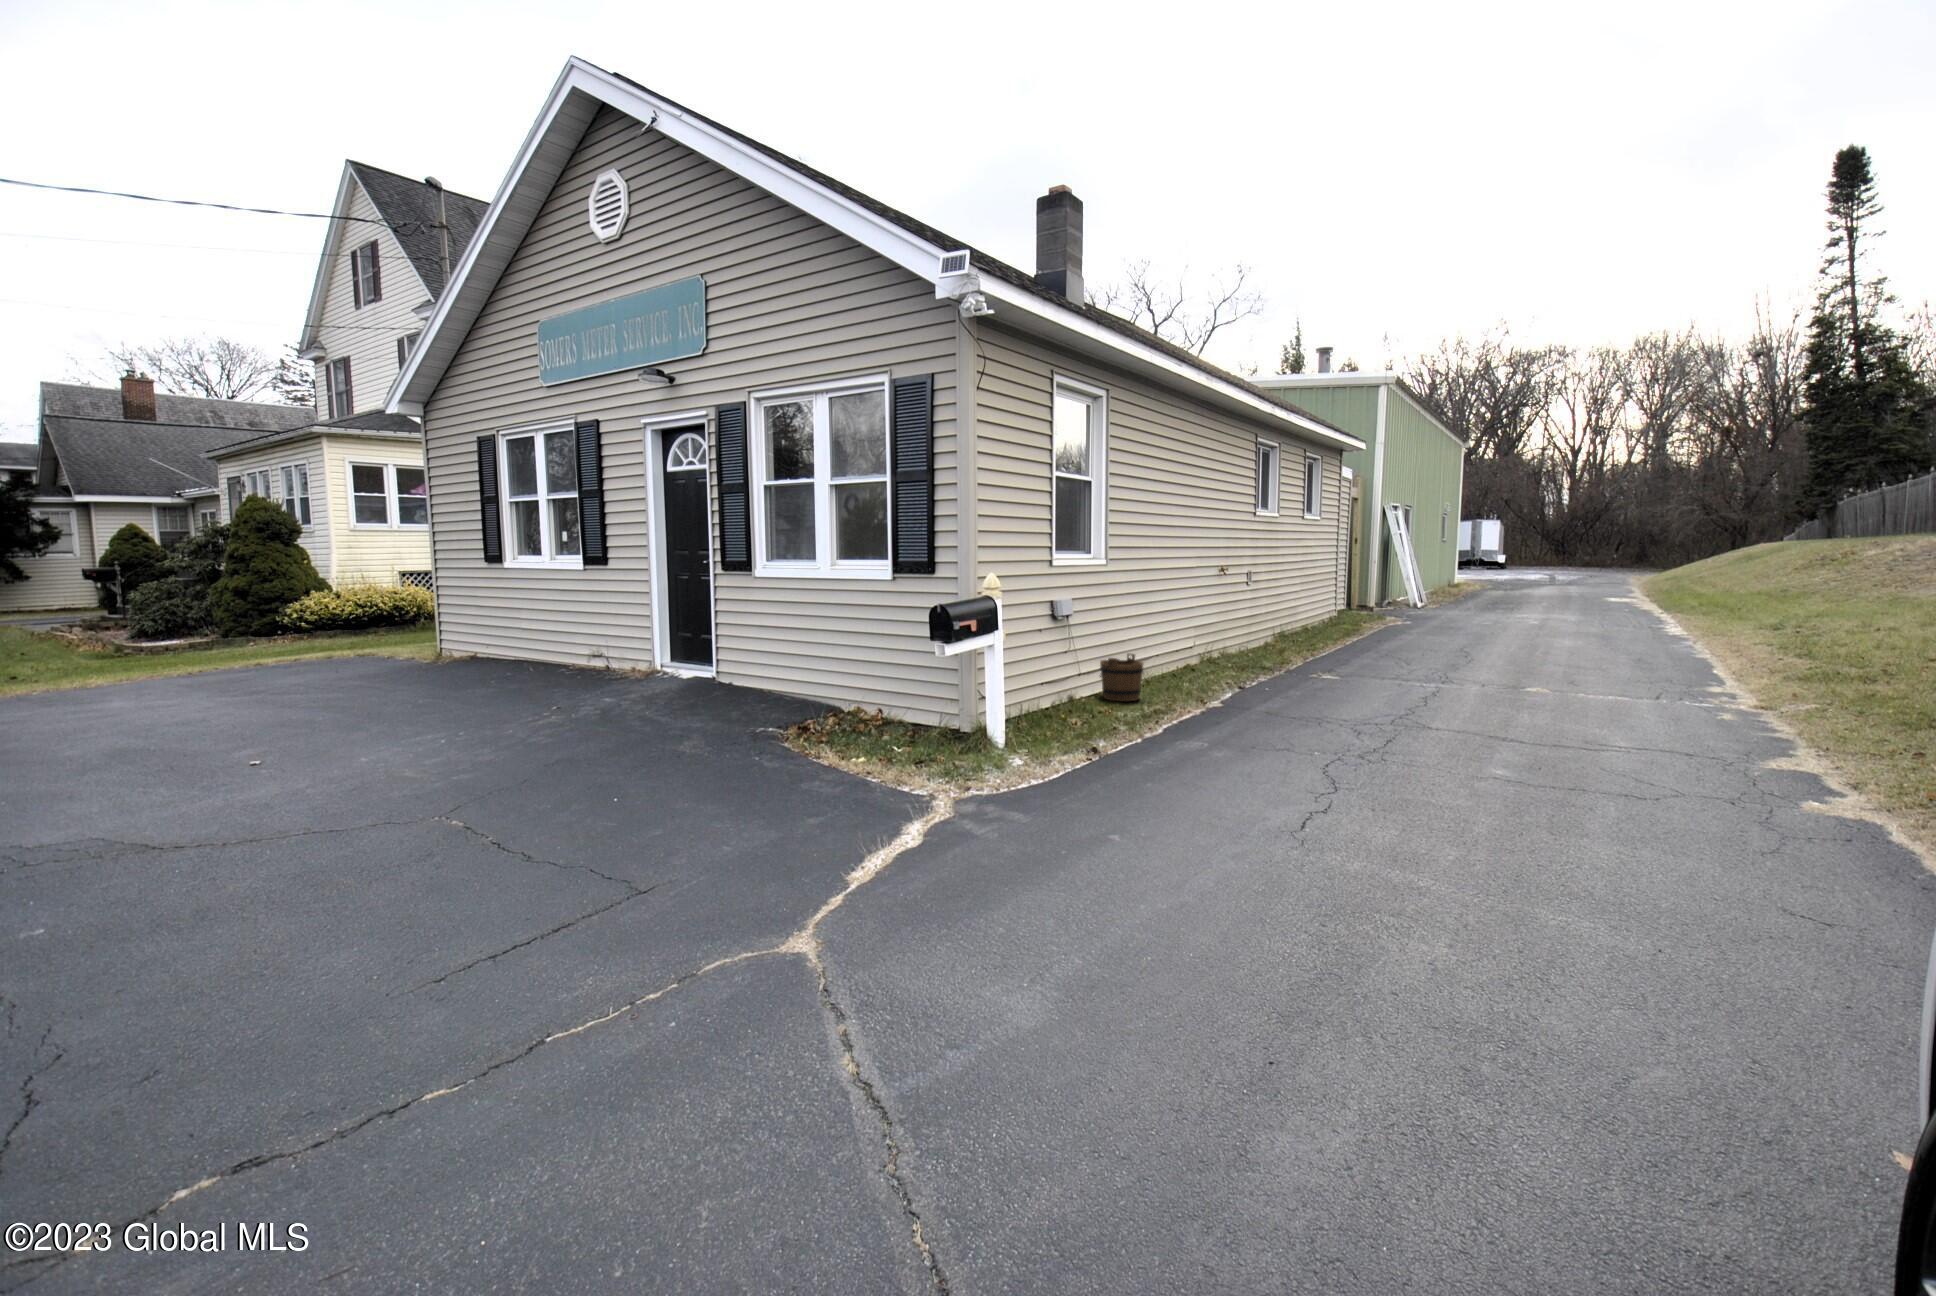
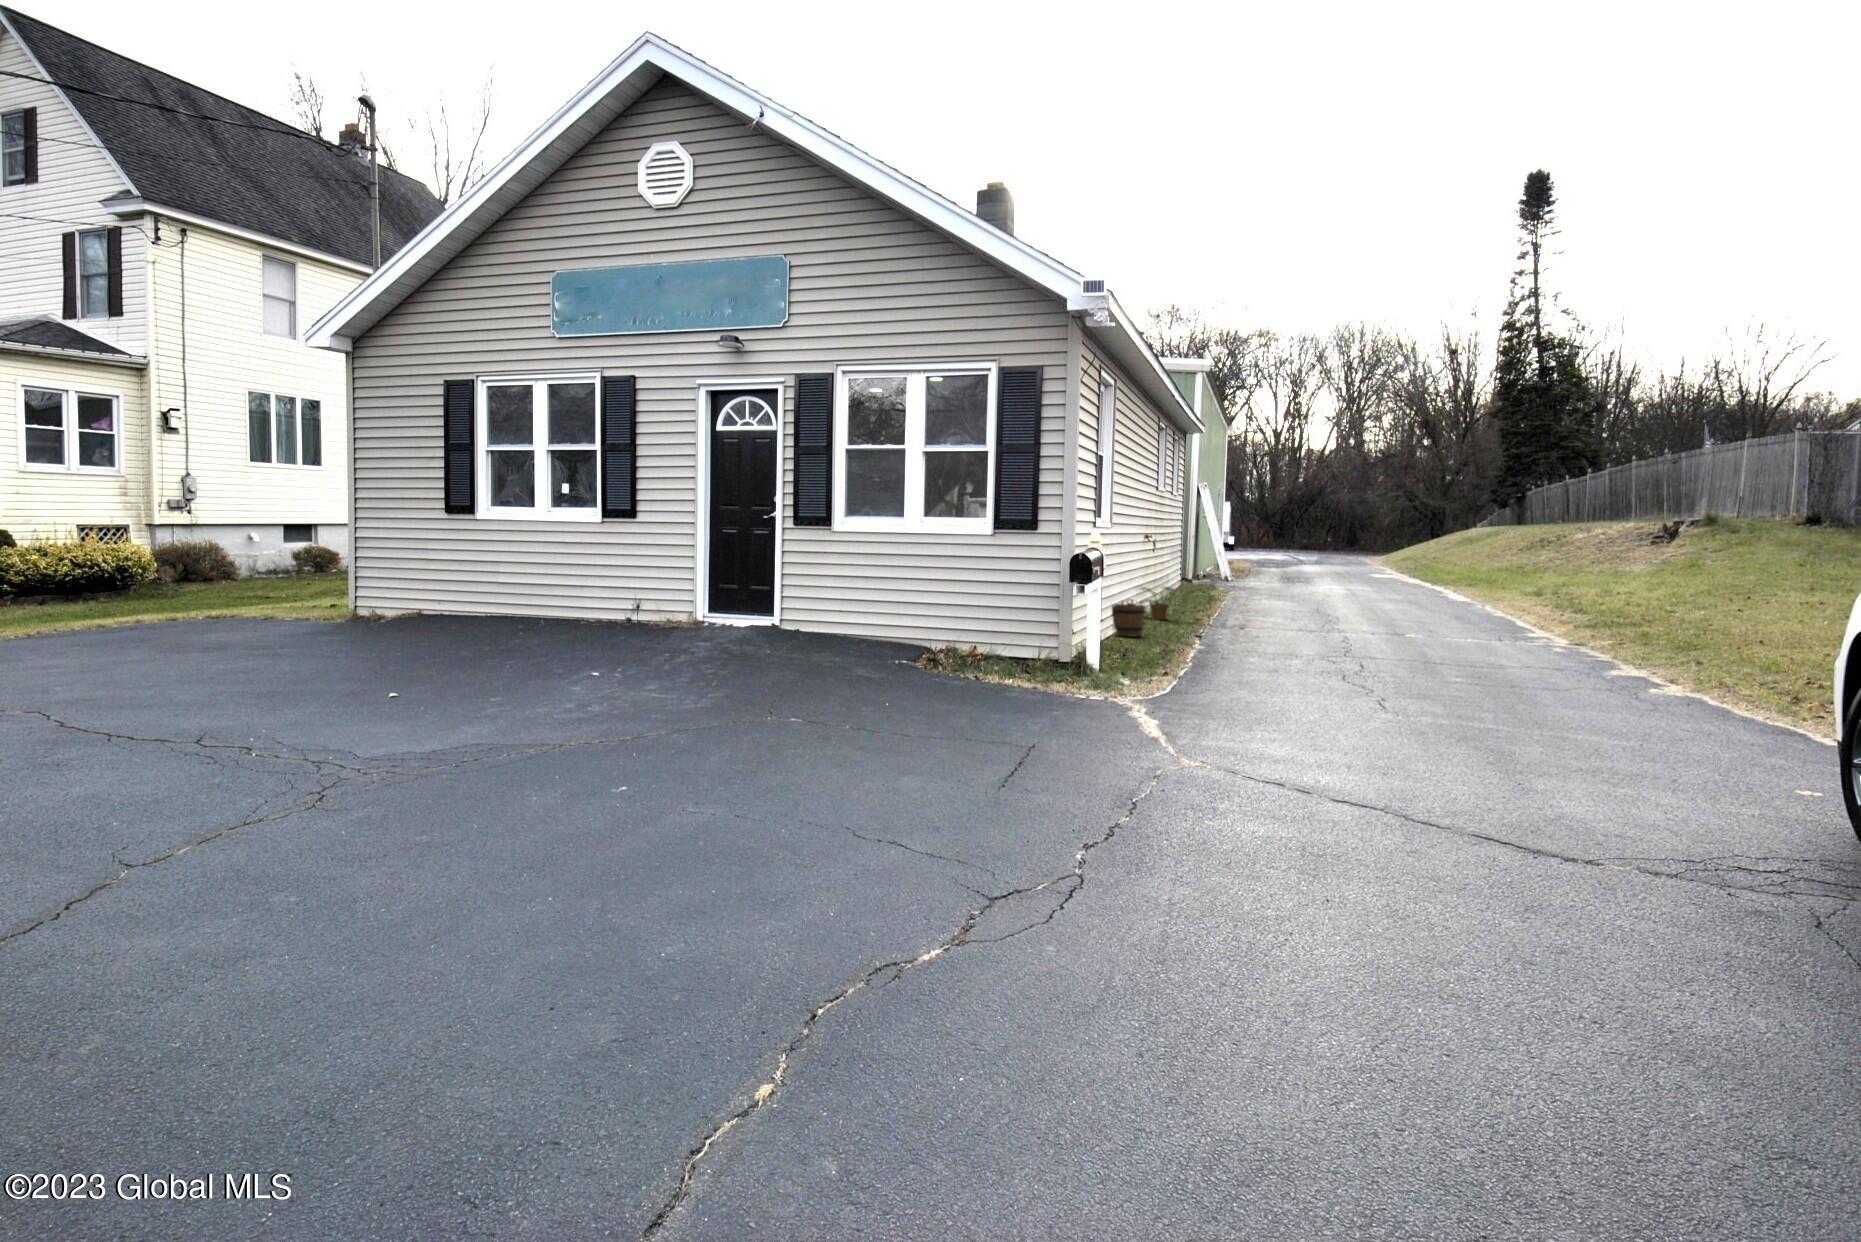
potted plant: none [1196,629,1238,668] -> present [1140,587,1175,620]

